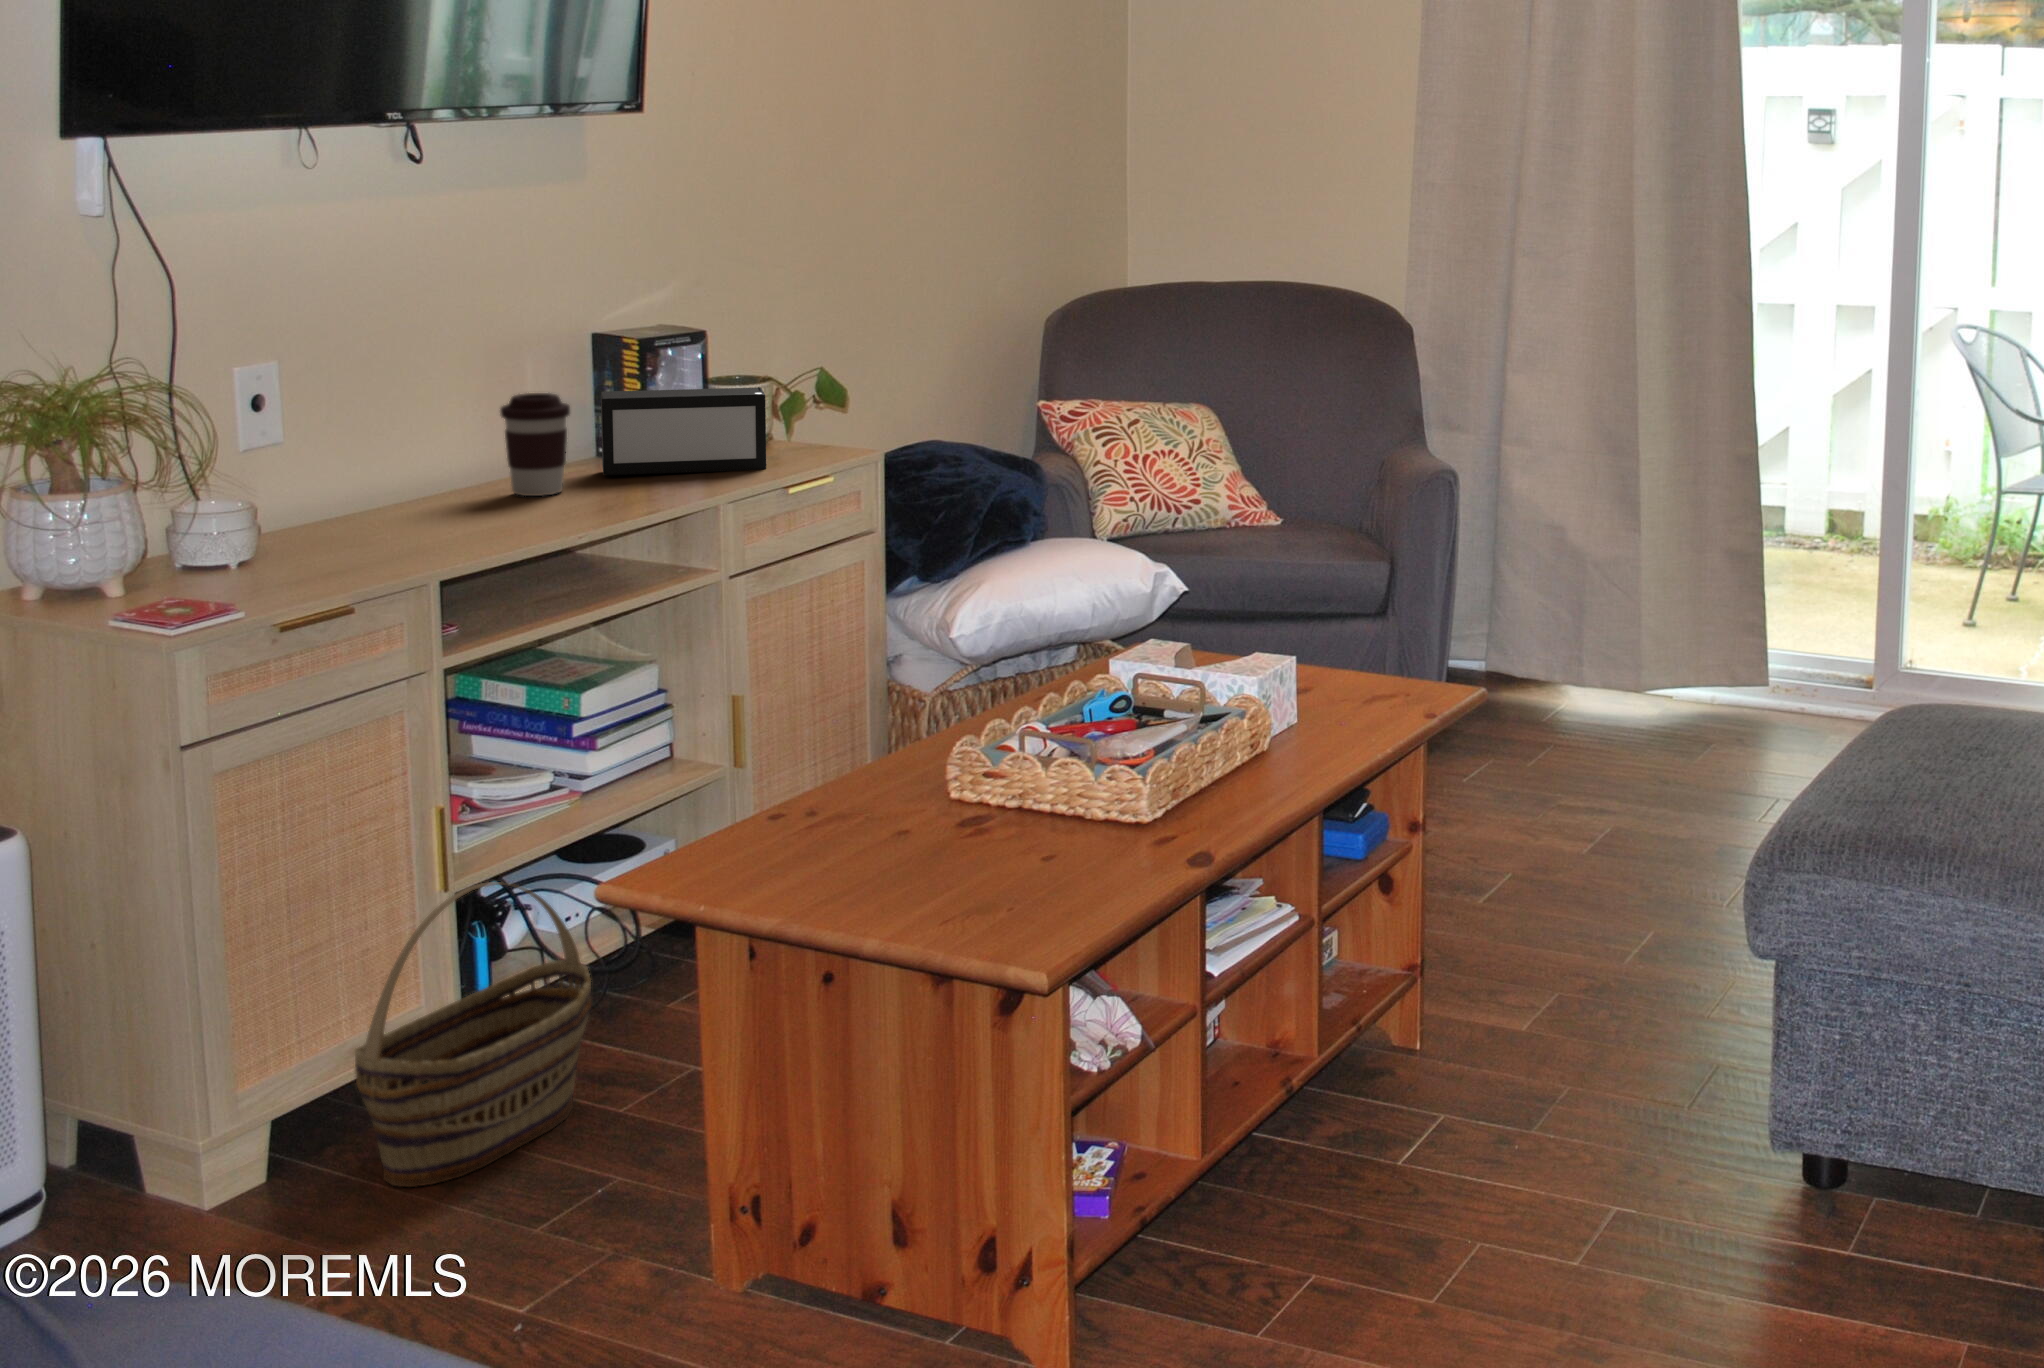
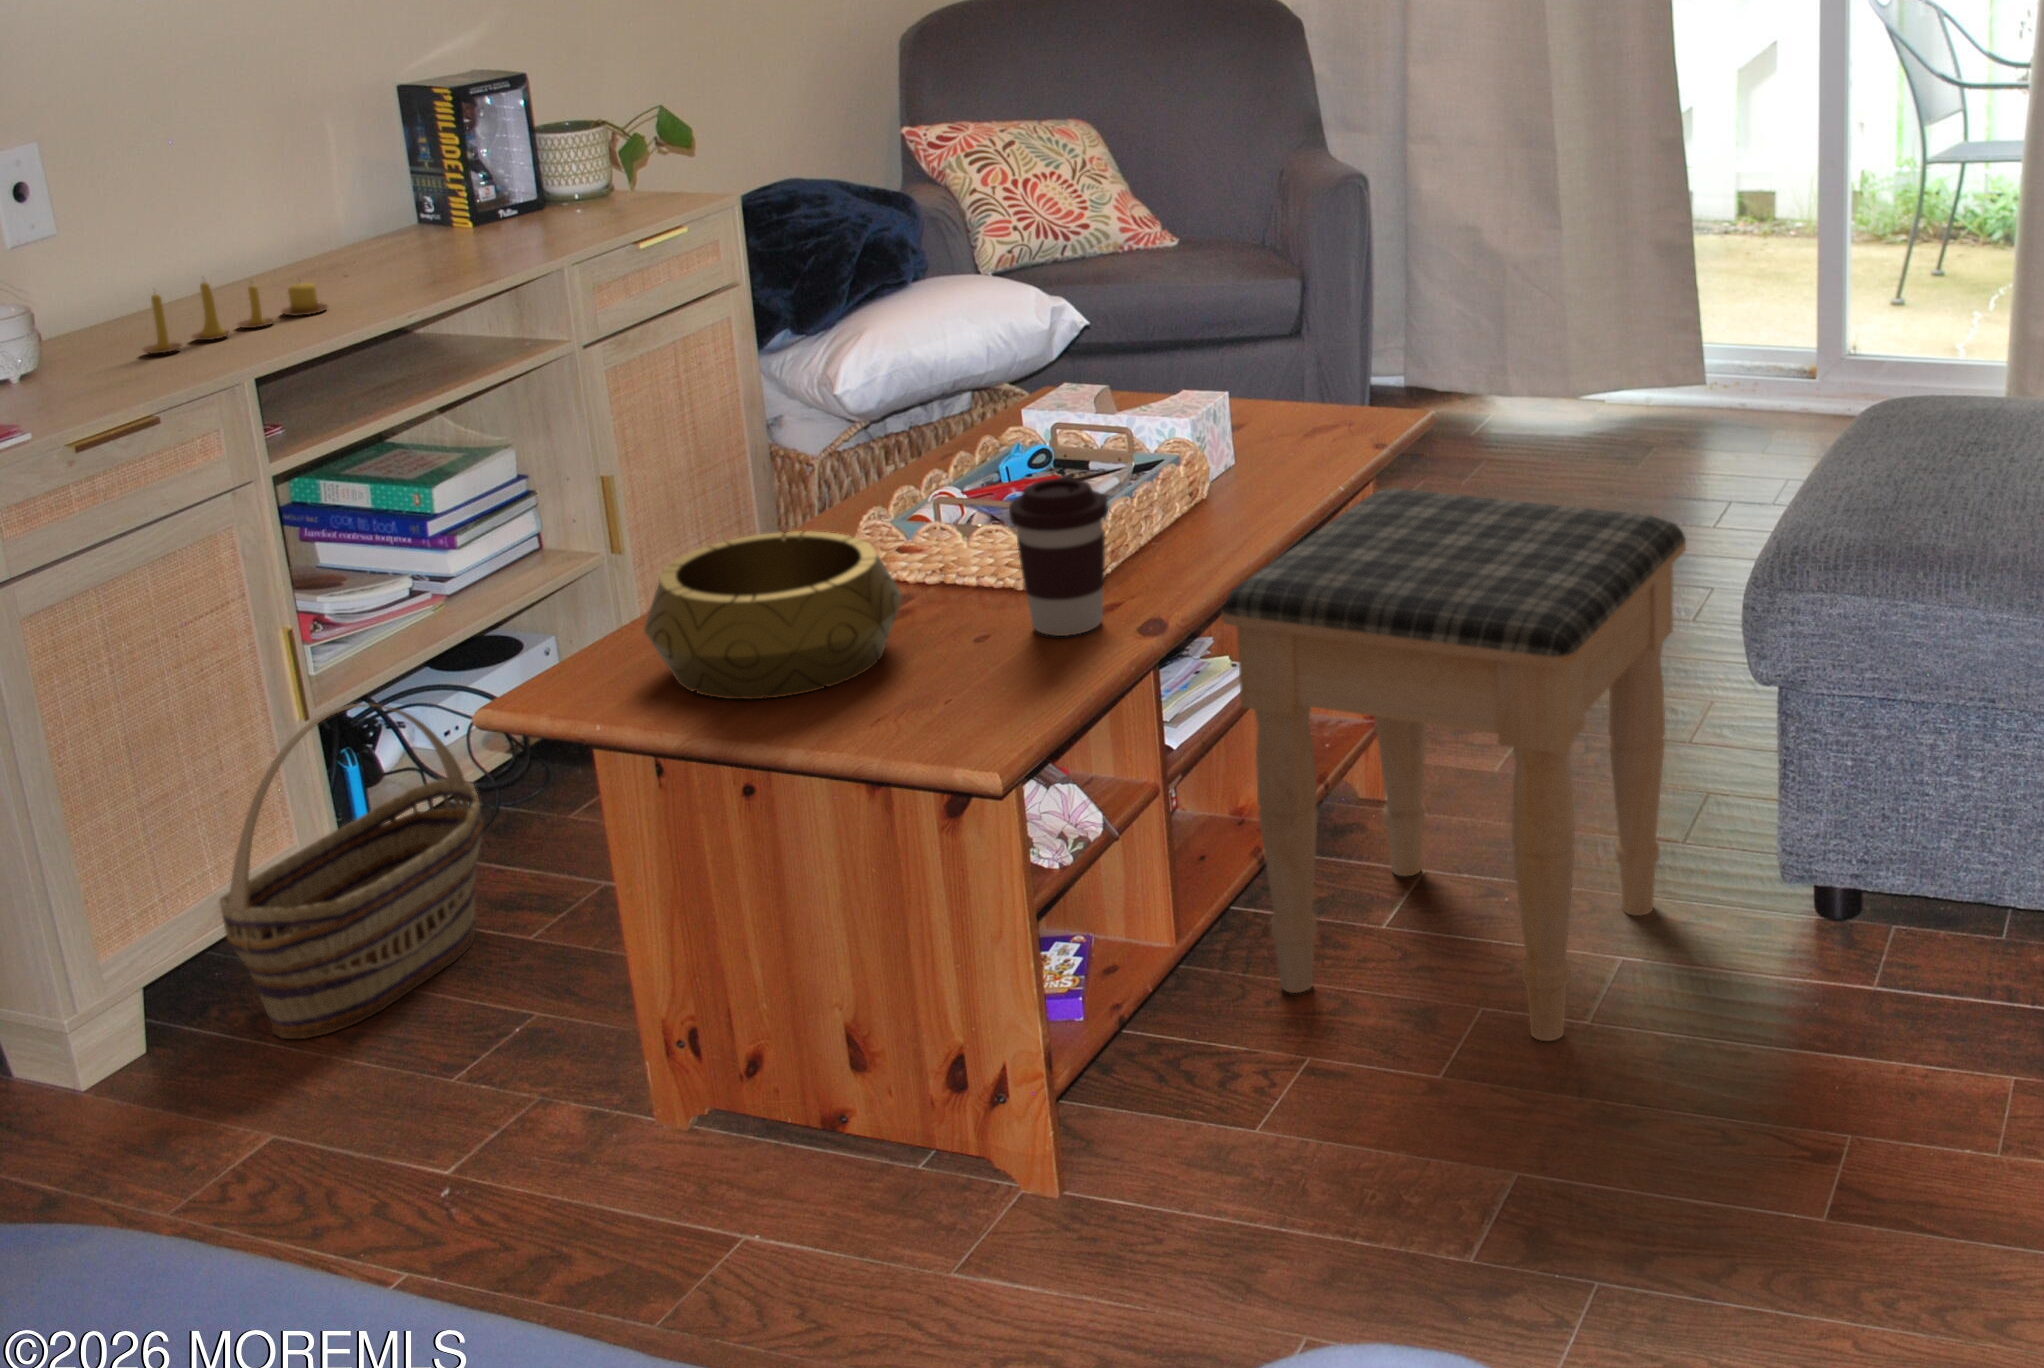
speaker: present [601,387,766,475] -> none [413,131,612,241]
coffee cup: present [500,393,570,496] -> present [1009,478,1108,636]
candle: none [353,493,514,558] -> present [143,282,327,353]
decorative bowl: none [756,748,982,893] -> present [644,531,902,699]
footstool: none [1266,751,1696,1277] -> present [1221,488,1686,1041]

